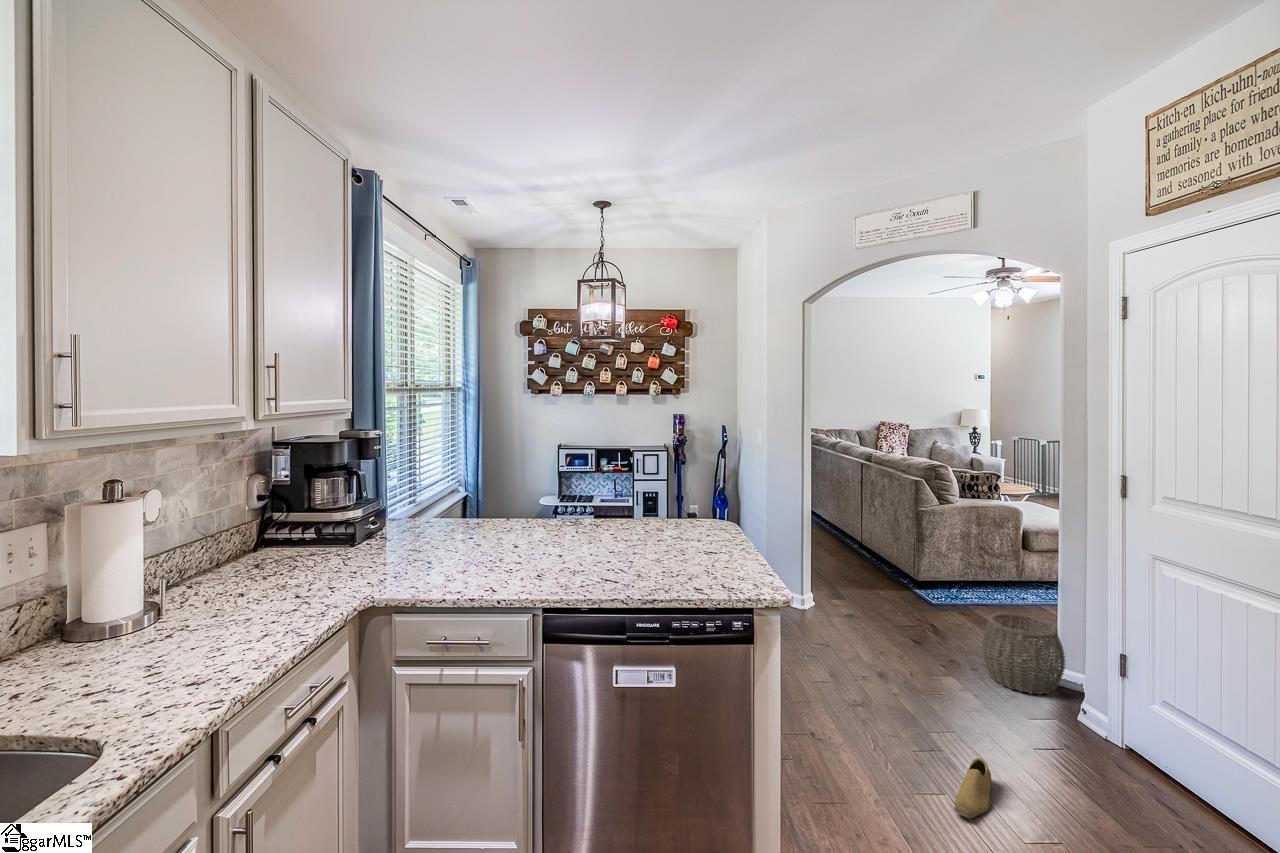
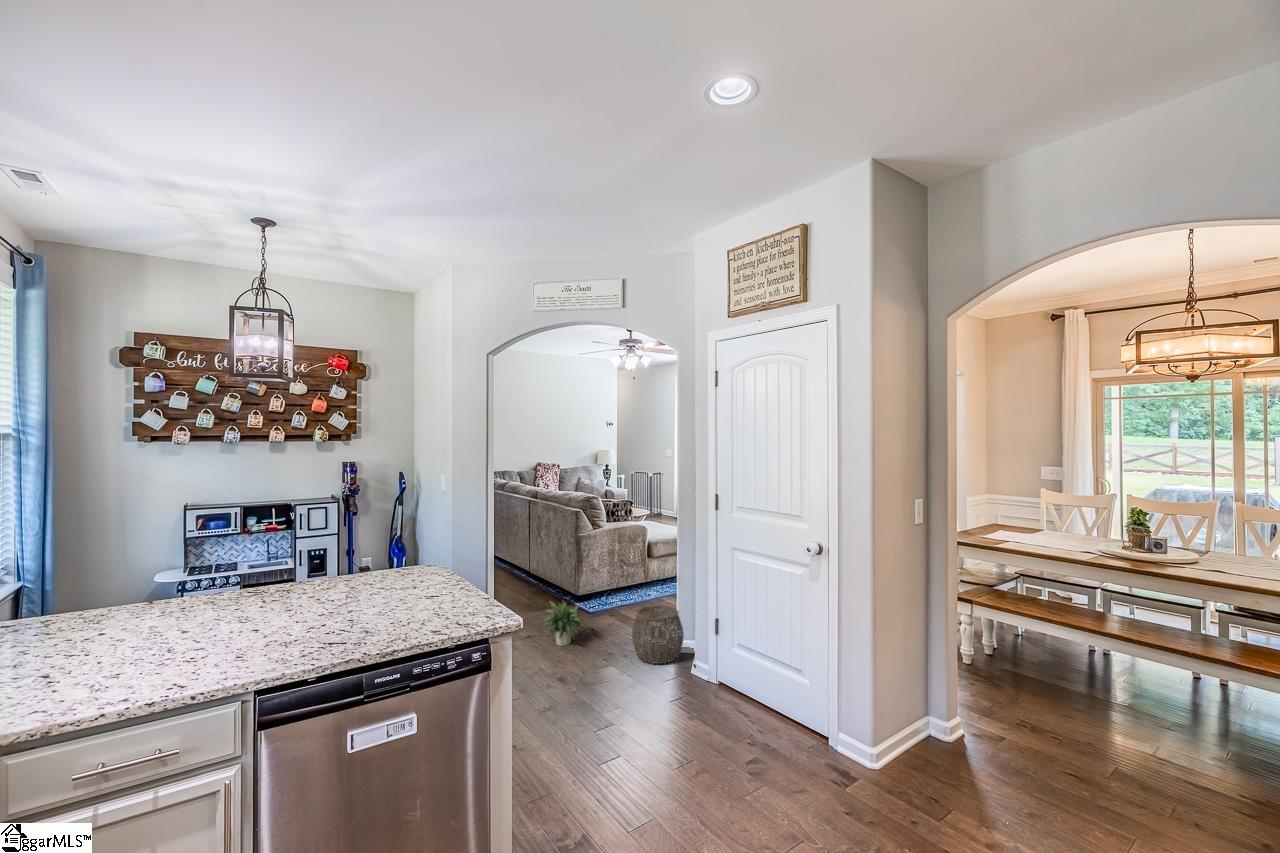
potted plant: none [864,581,915,636] -> present [545,601,582,646]
shoe: present [954,758,992,818] -> none [631,721,653,769]

